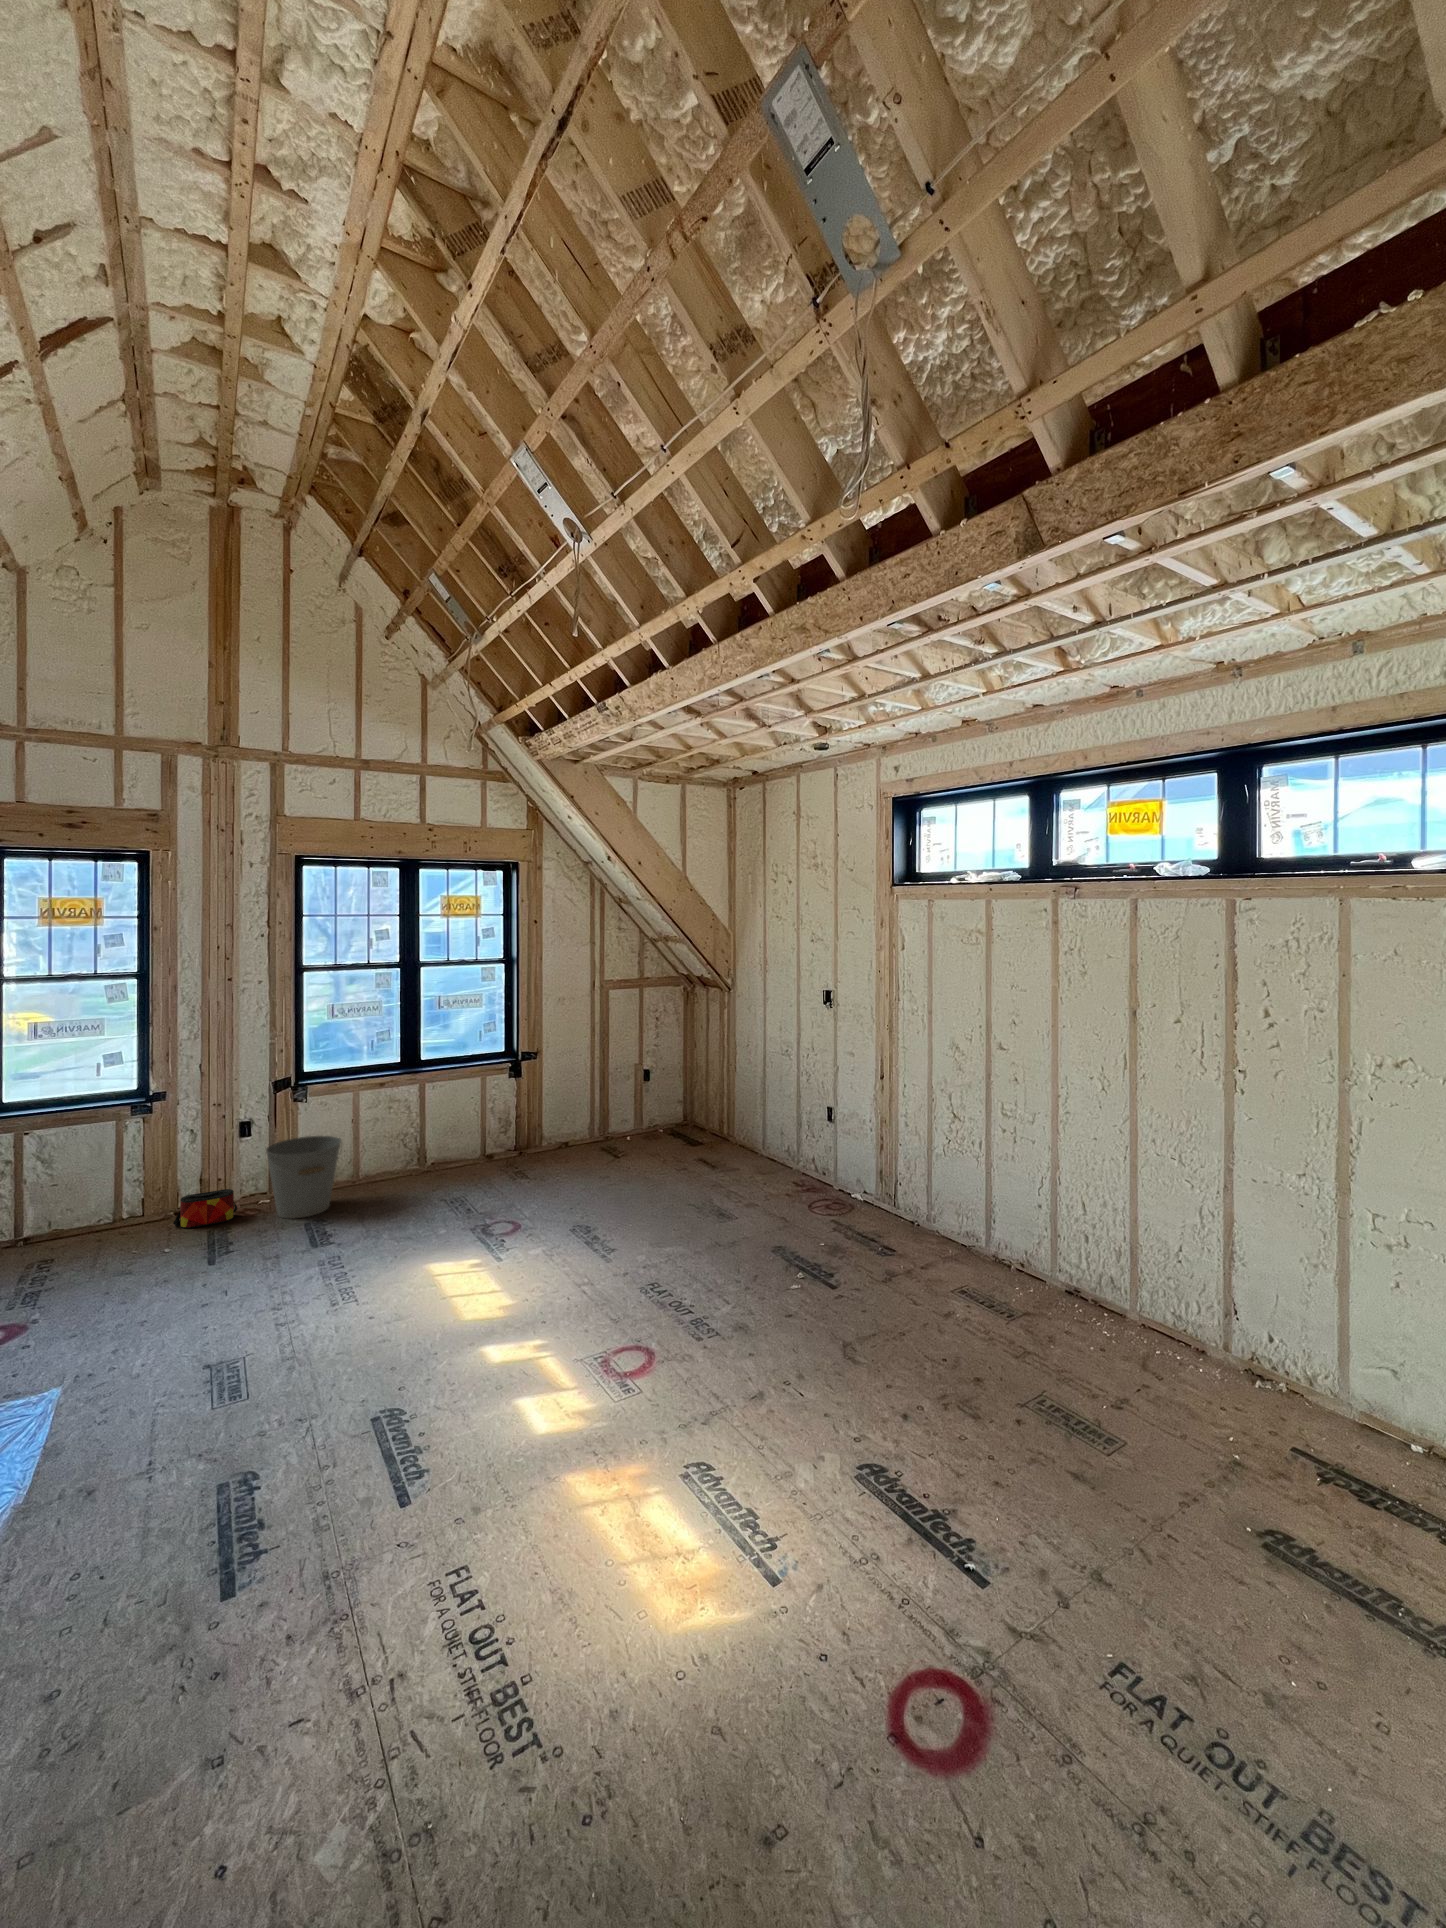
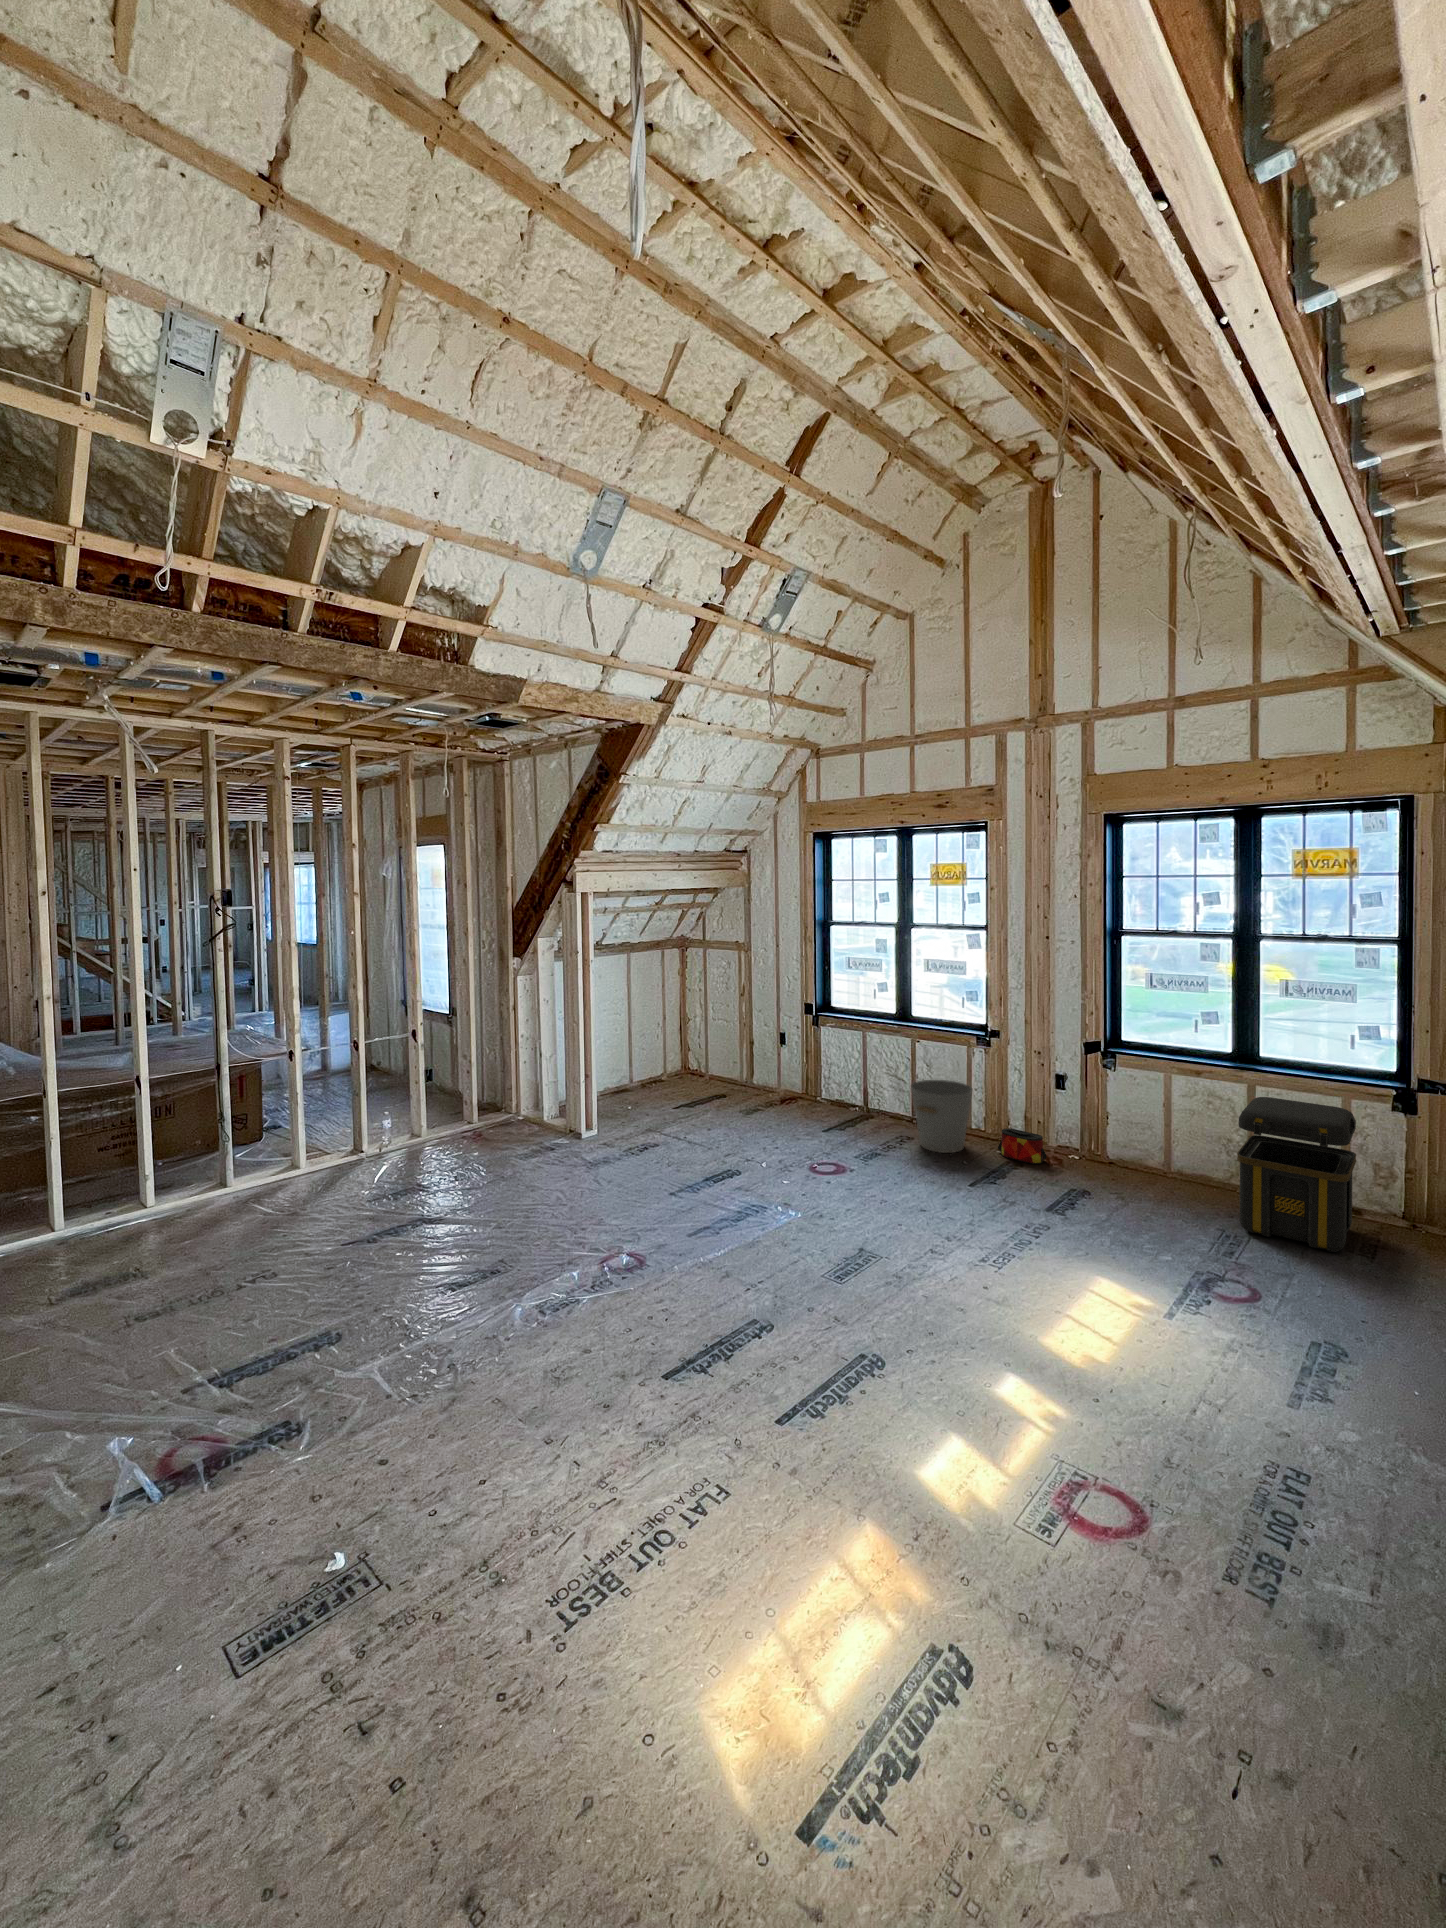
toolbox: none [424,1082,506,1192] -> present [1237,1097,1356,1252]
bucket: present [266,1136,341,1219] -> present [911,1080,973,1153]

